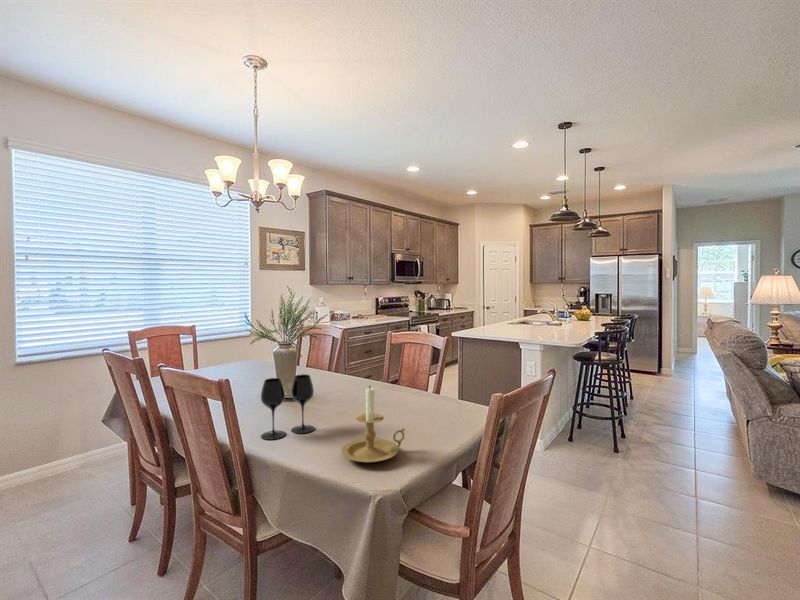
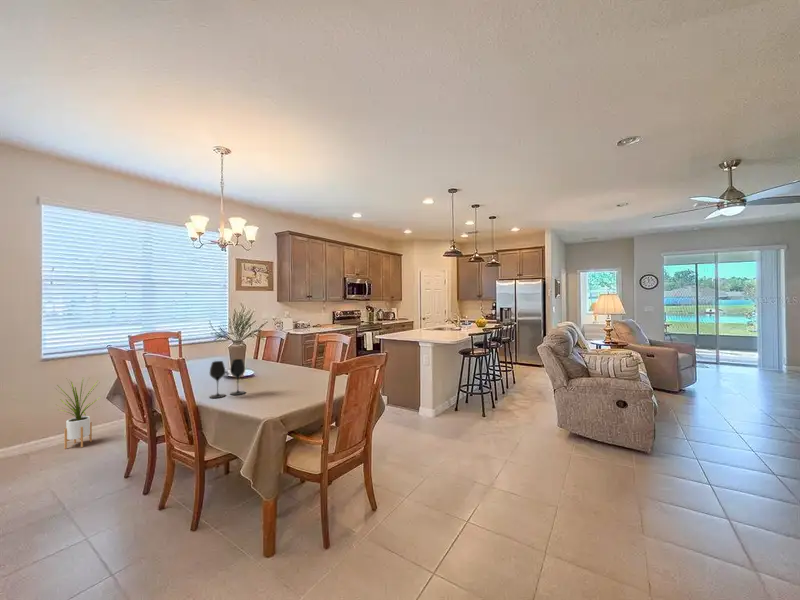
house plant: none [31,384,98,485] -> present [58,382,97,449]
candle holder: present [341,386,405,463] -> none [253,362,295,407]

